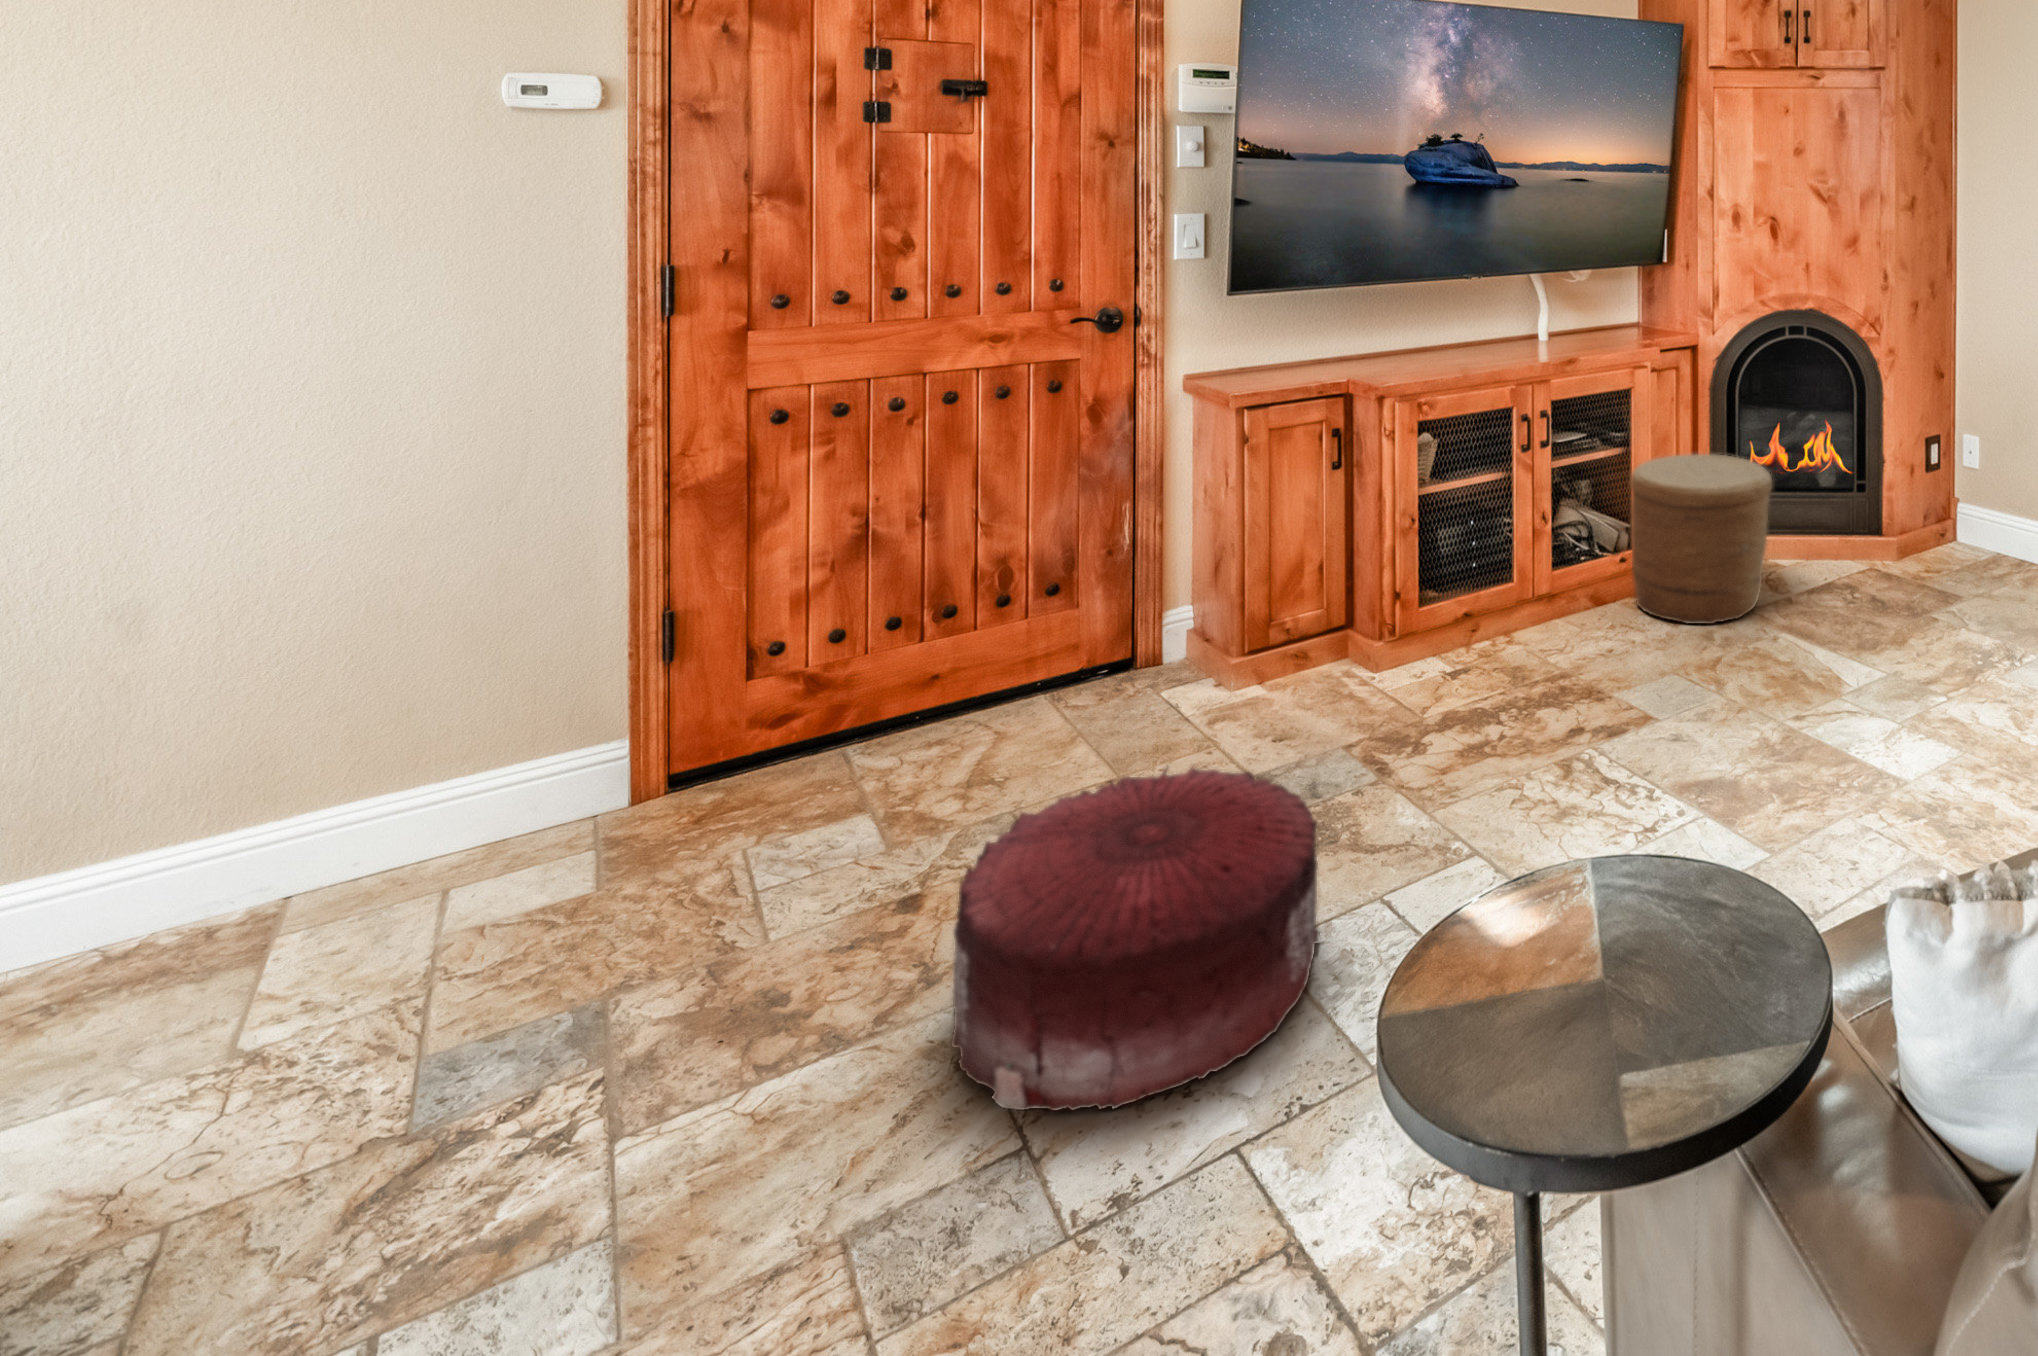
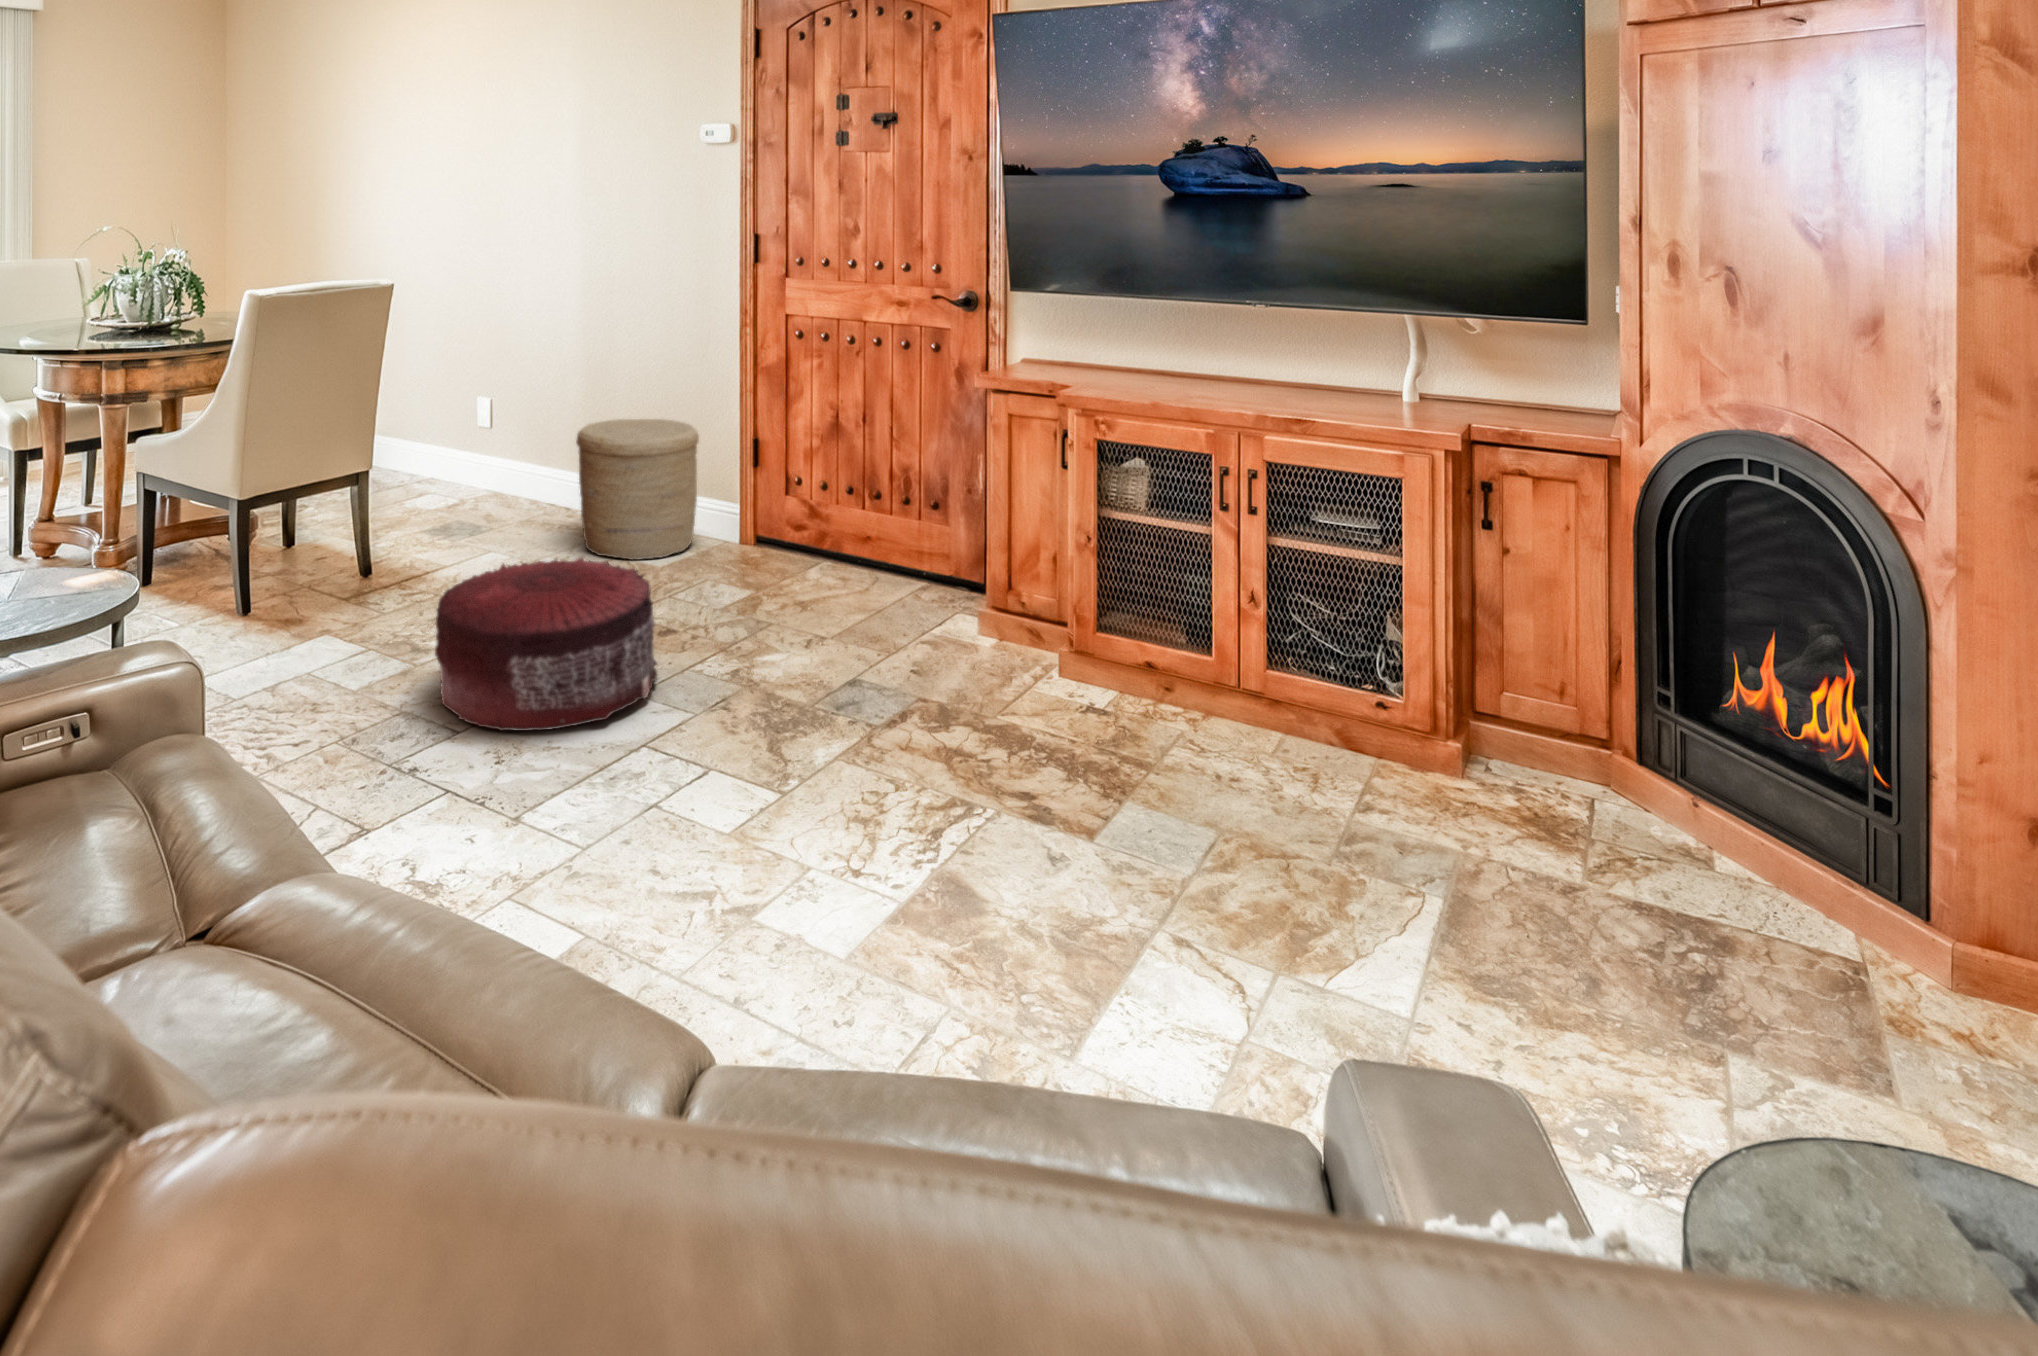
woven basket: present [1630,454,1772,625] -> present [576,419,699,560]

